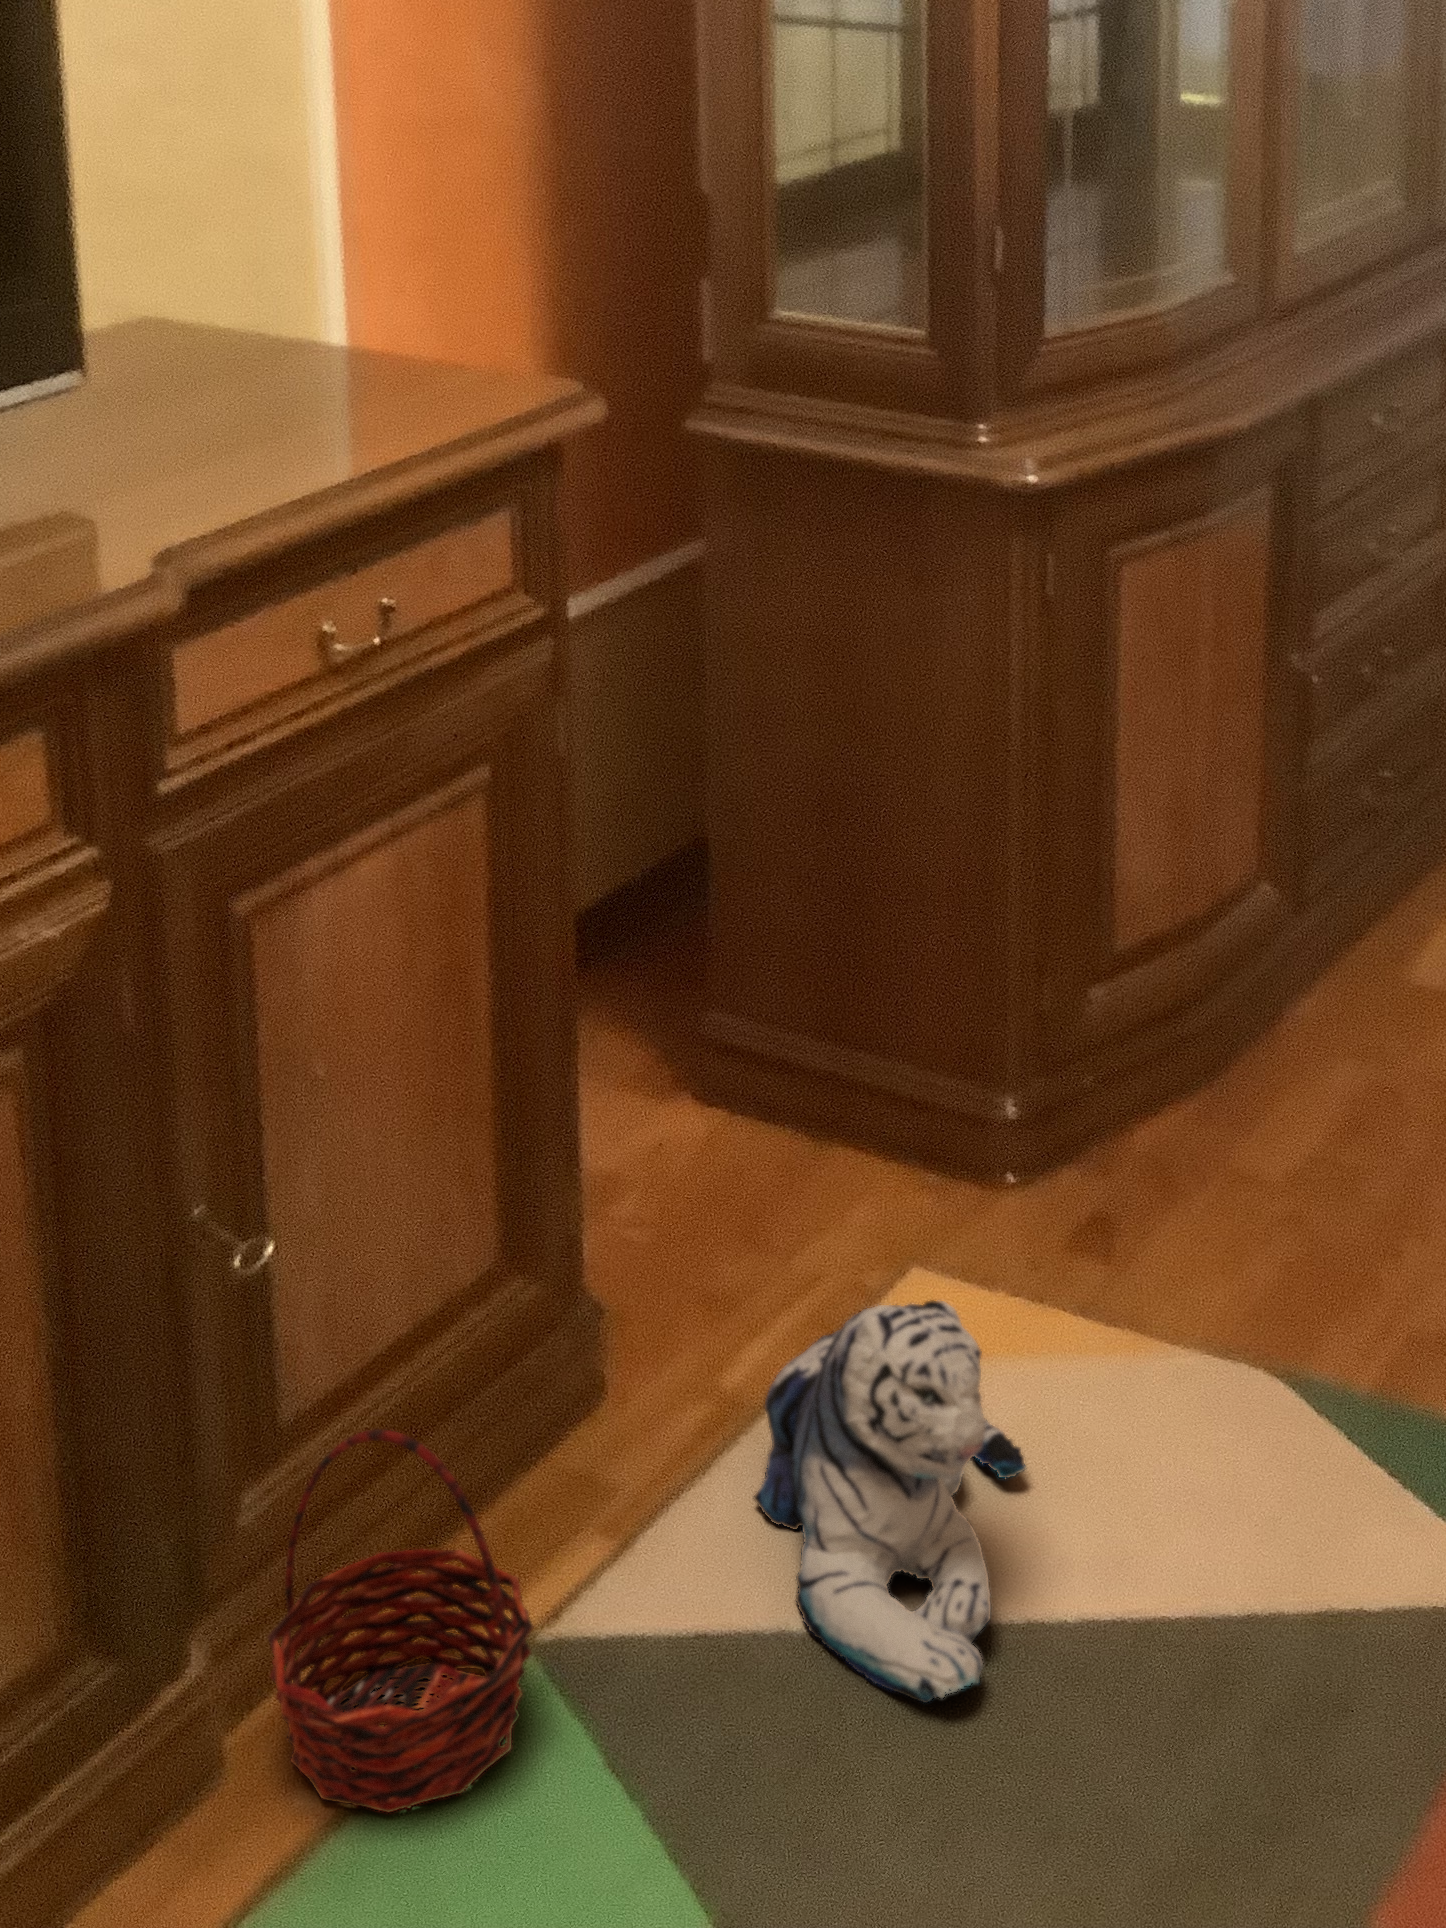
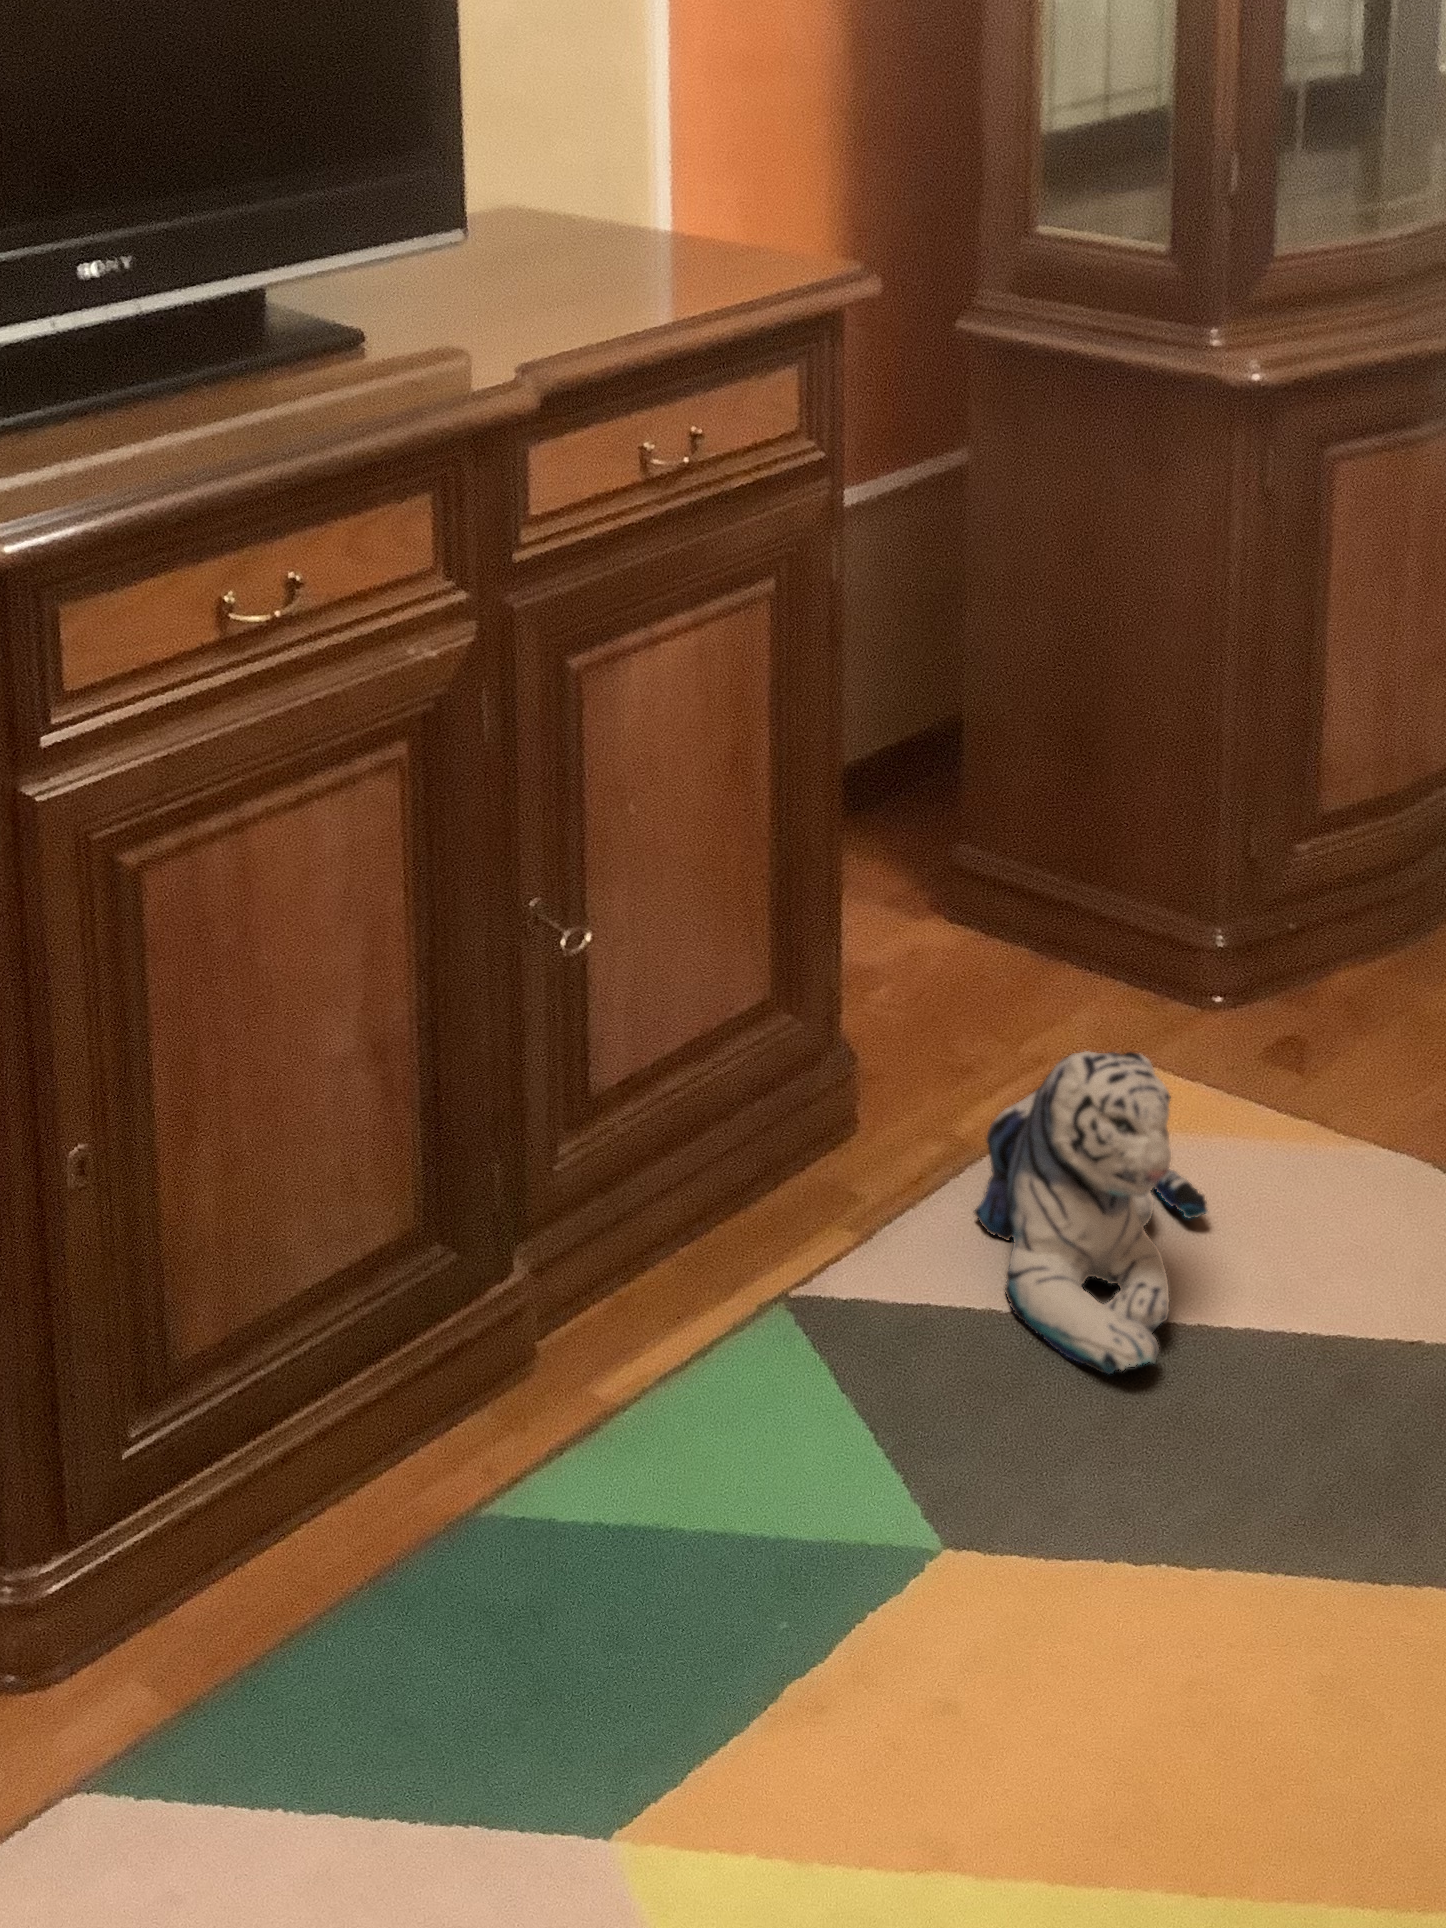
basket: present [268,1429,533,1812] -> none [574,1096,787,1403]

